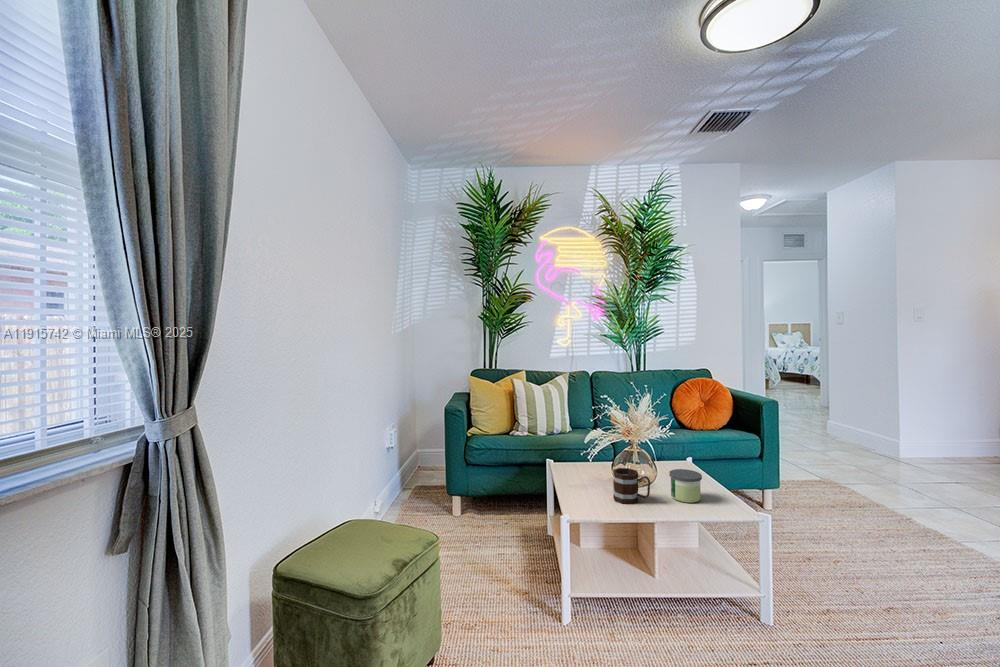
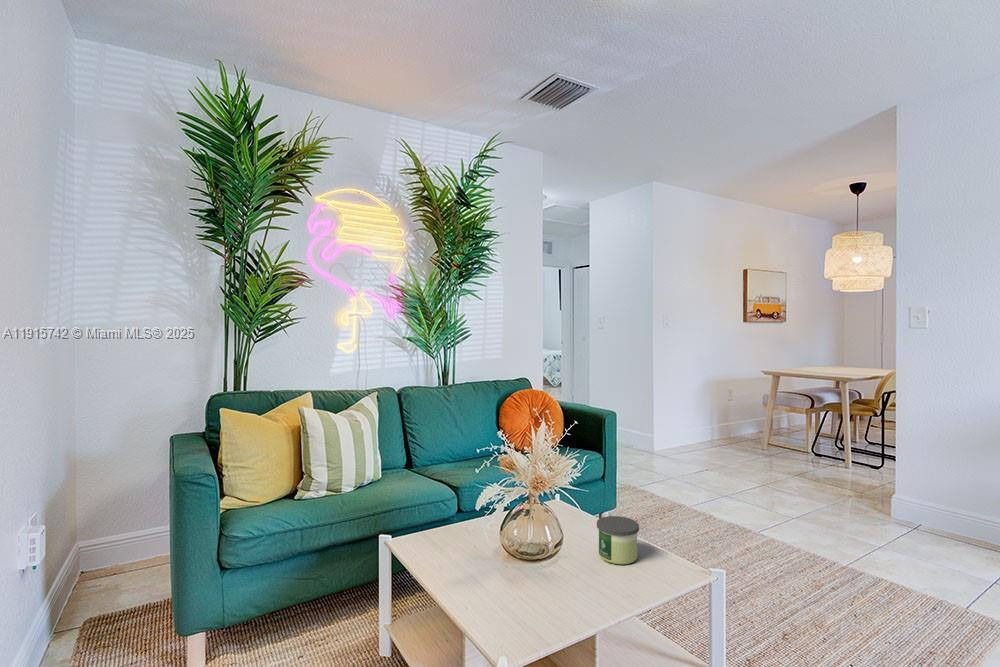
mug: present [613,468,650,504] -> none [536,531,590,590]

